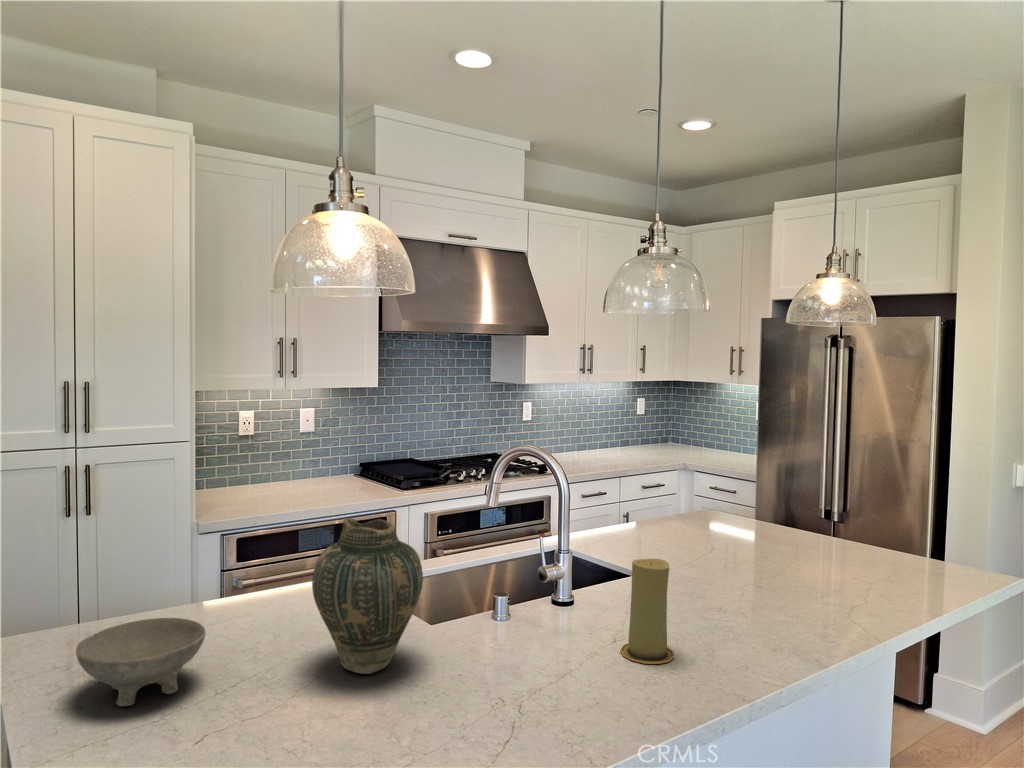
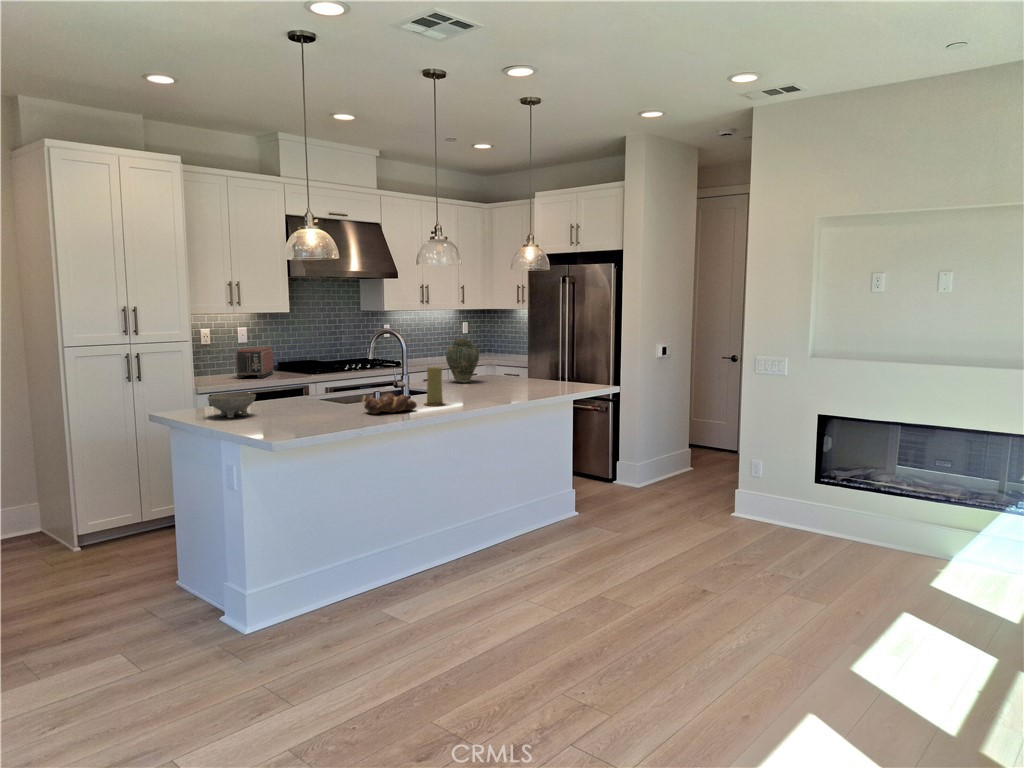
toaster: none [282,442,347,498] -> present [235,347,273,378]
vase: present [312,518,423,674] -> present [446,338,479,383]
bread loaf: none [474,644,611,715] -> present [364,393,417,414]

